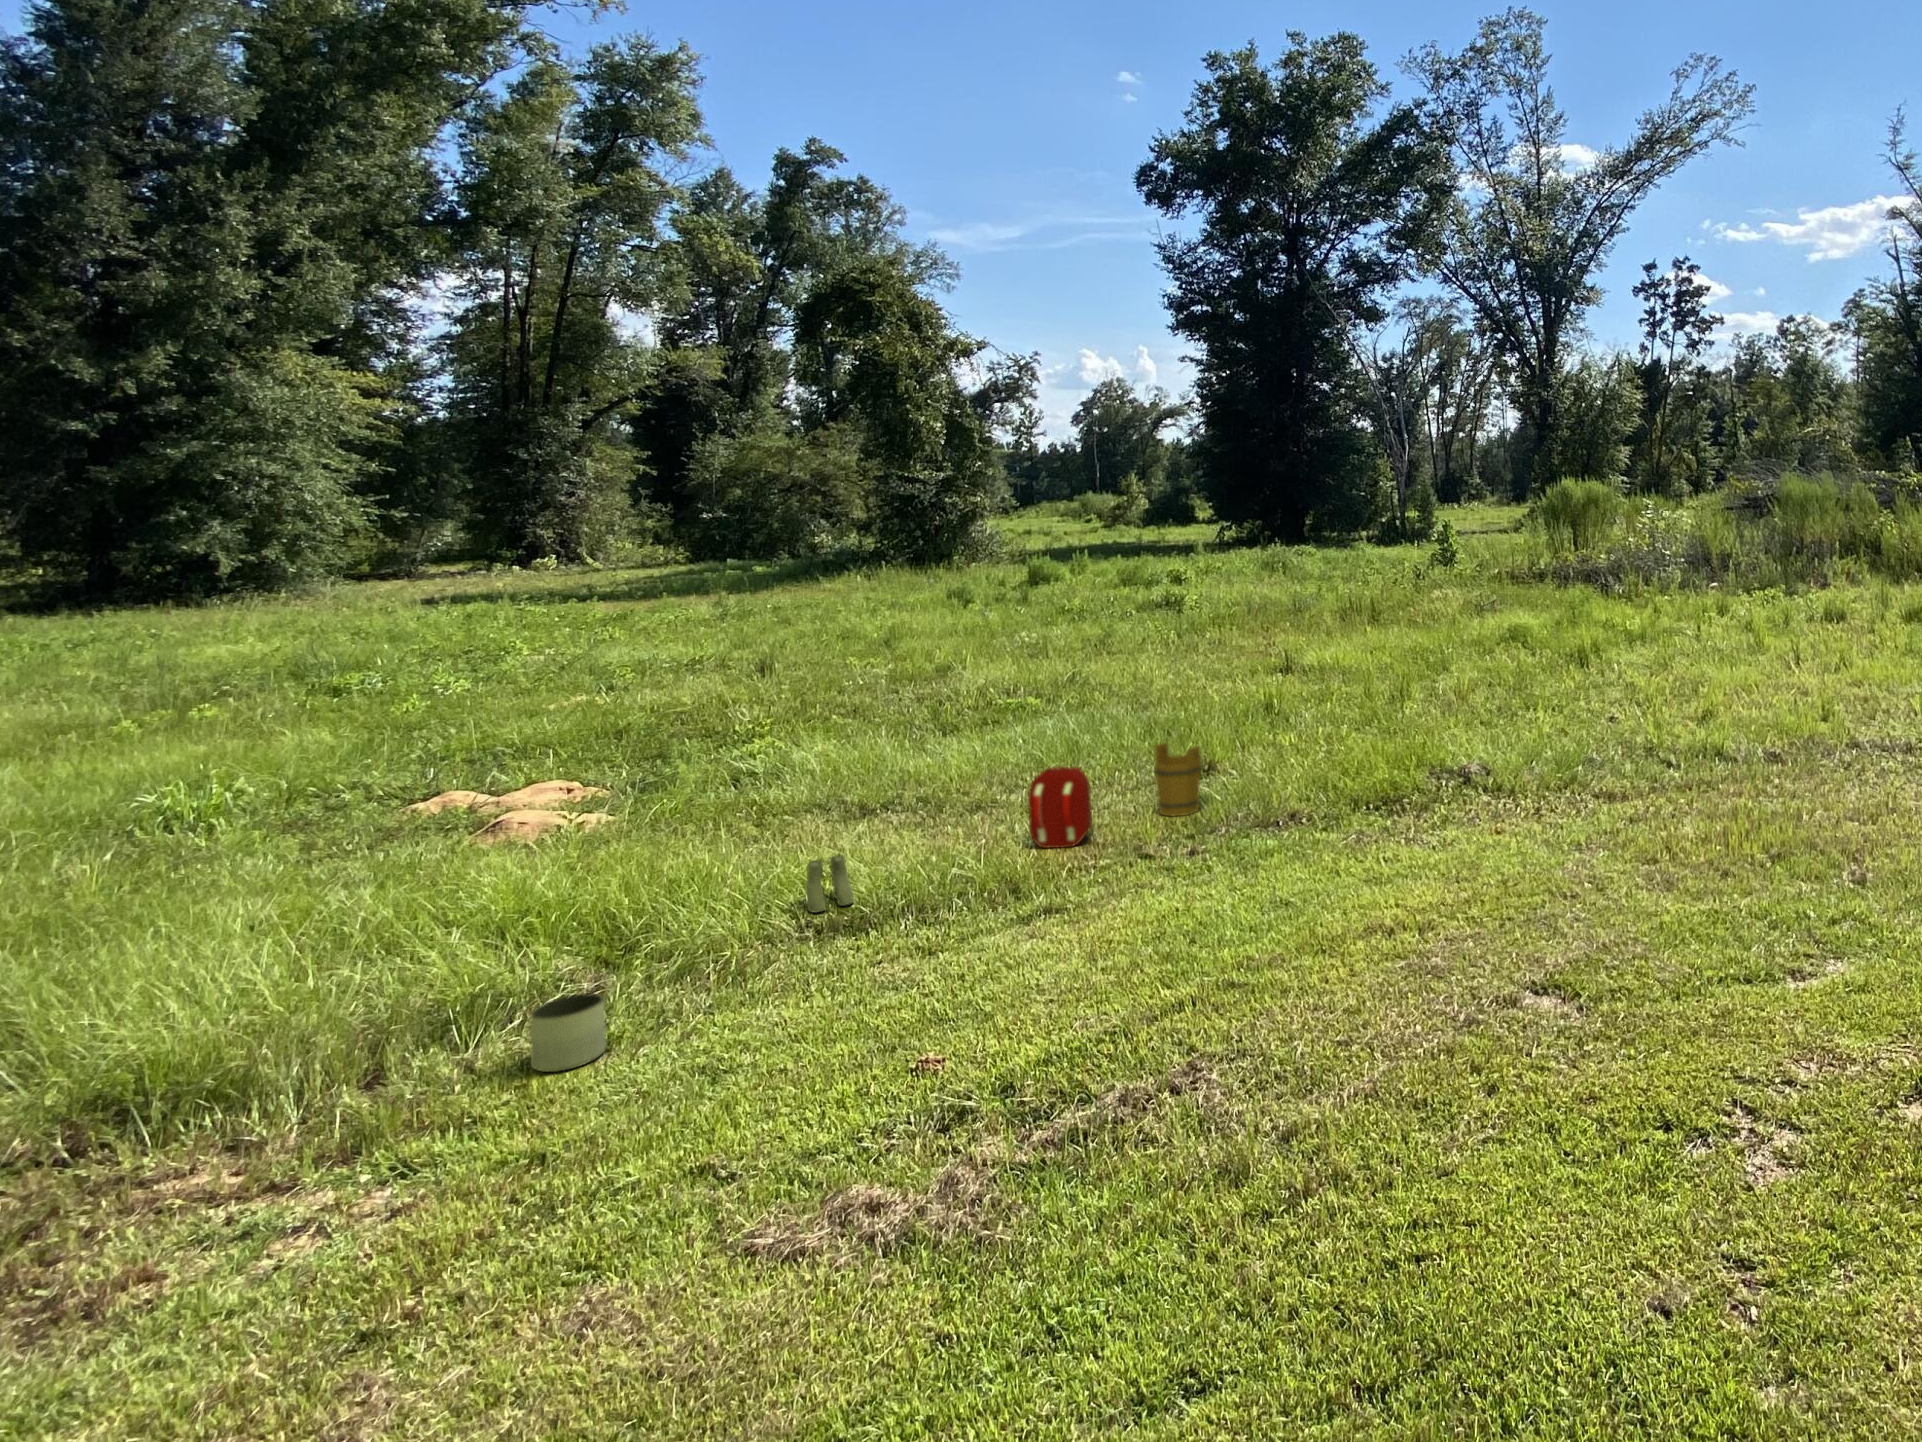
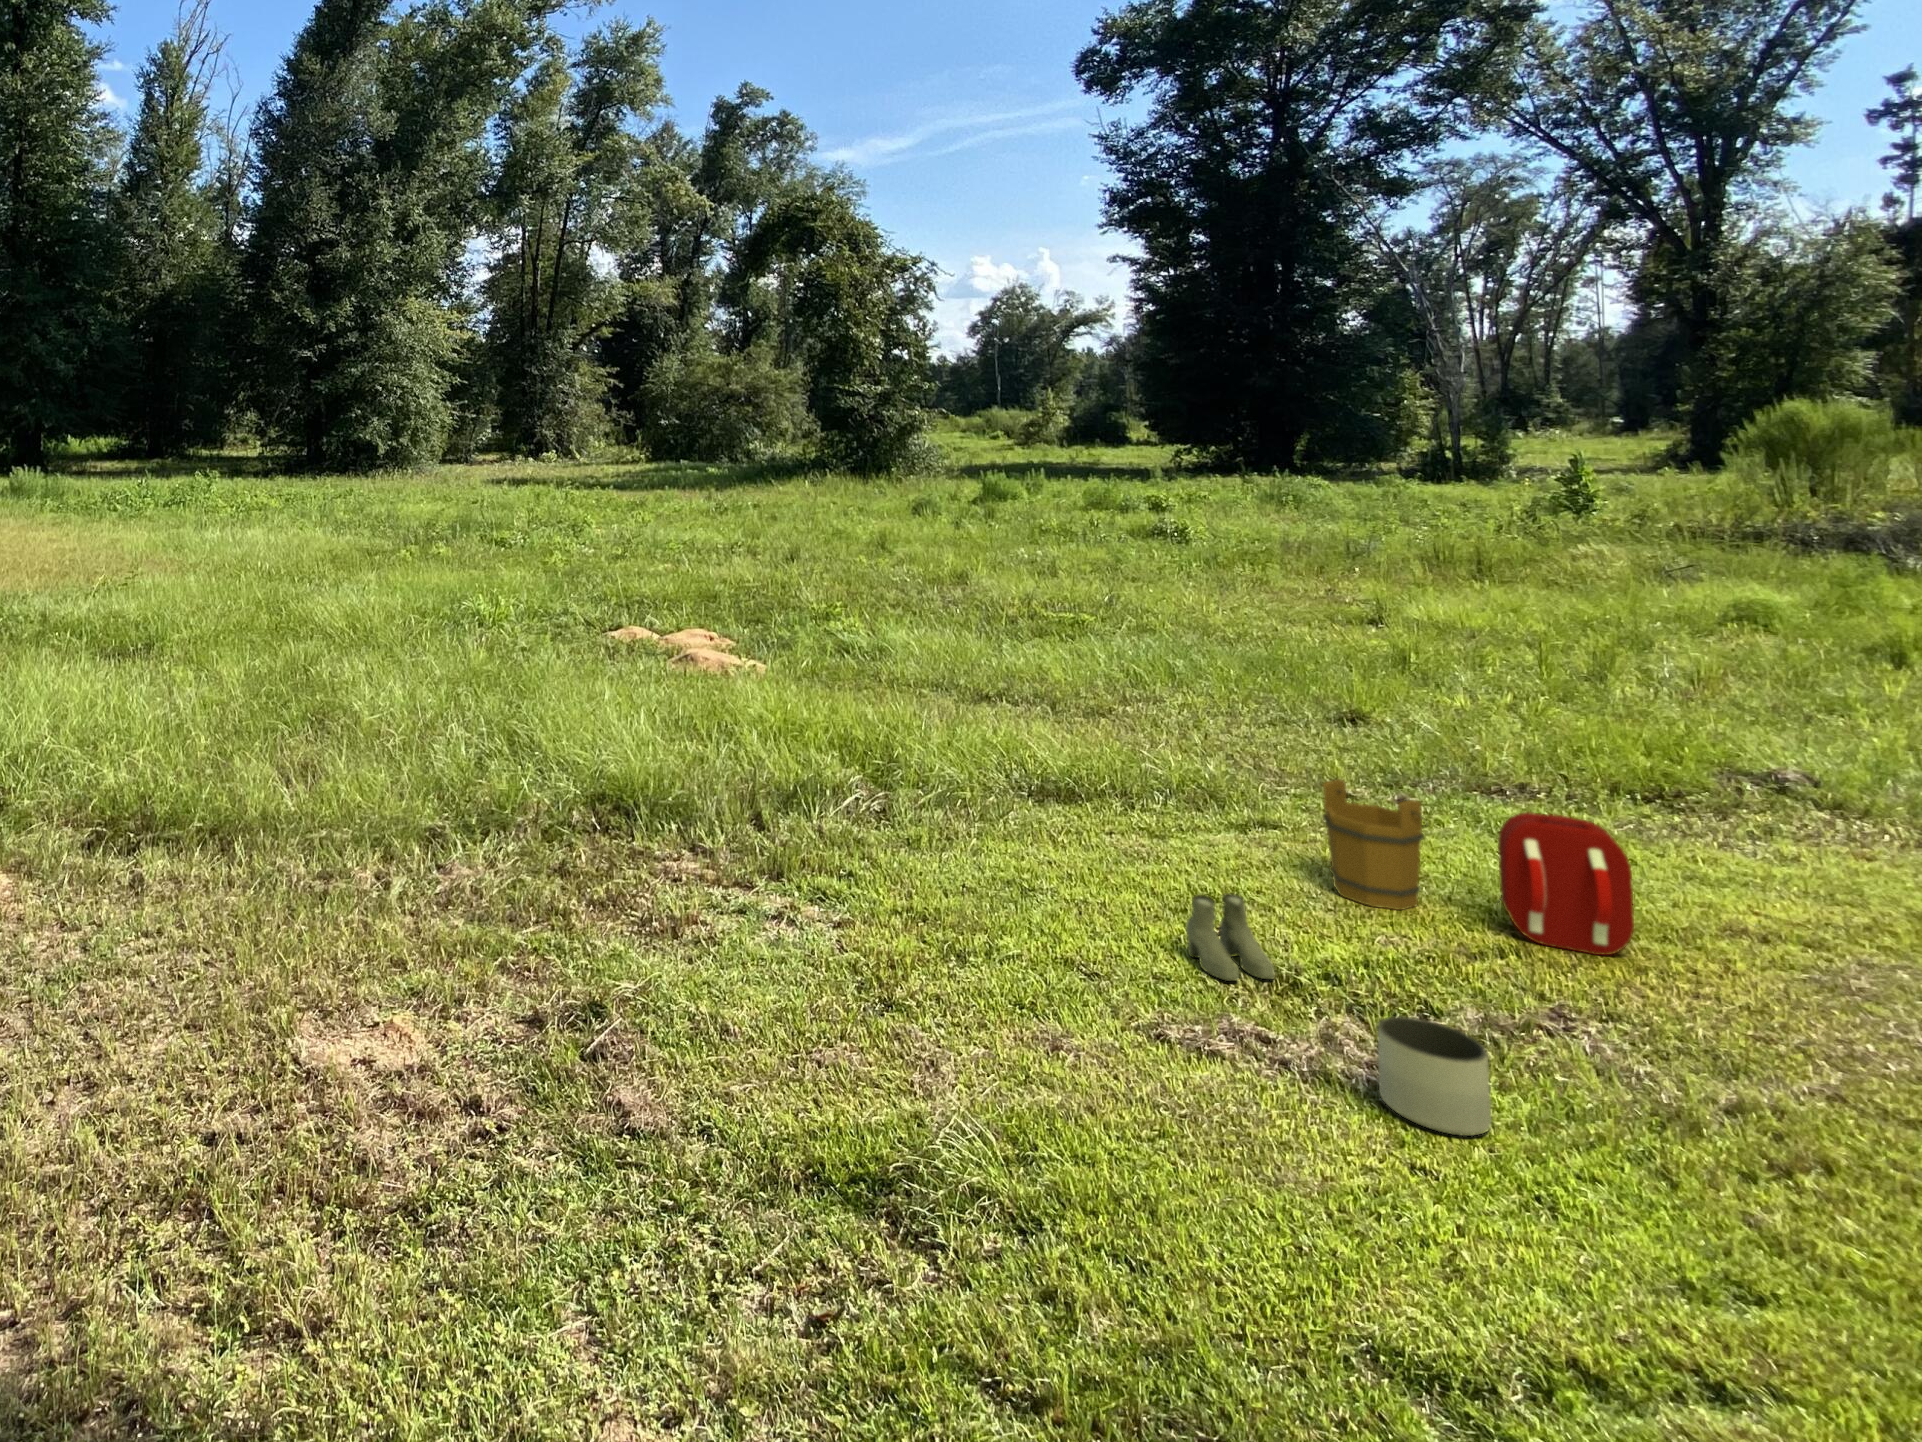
bucket: present [1154,743,1205,816] -> present [1323,779,1428,910]
planter: present [530,993,606,1072] -> present [1378,1016,1491,1136]

